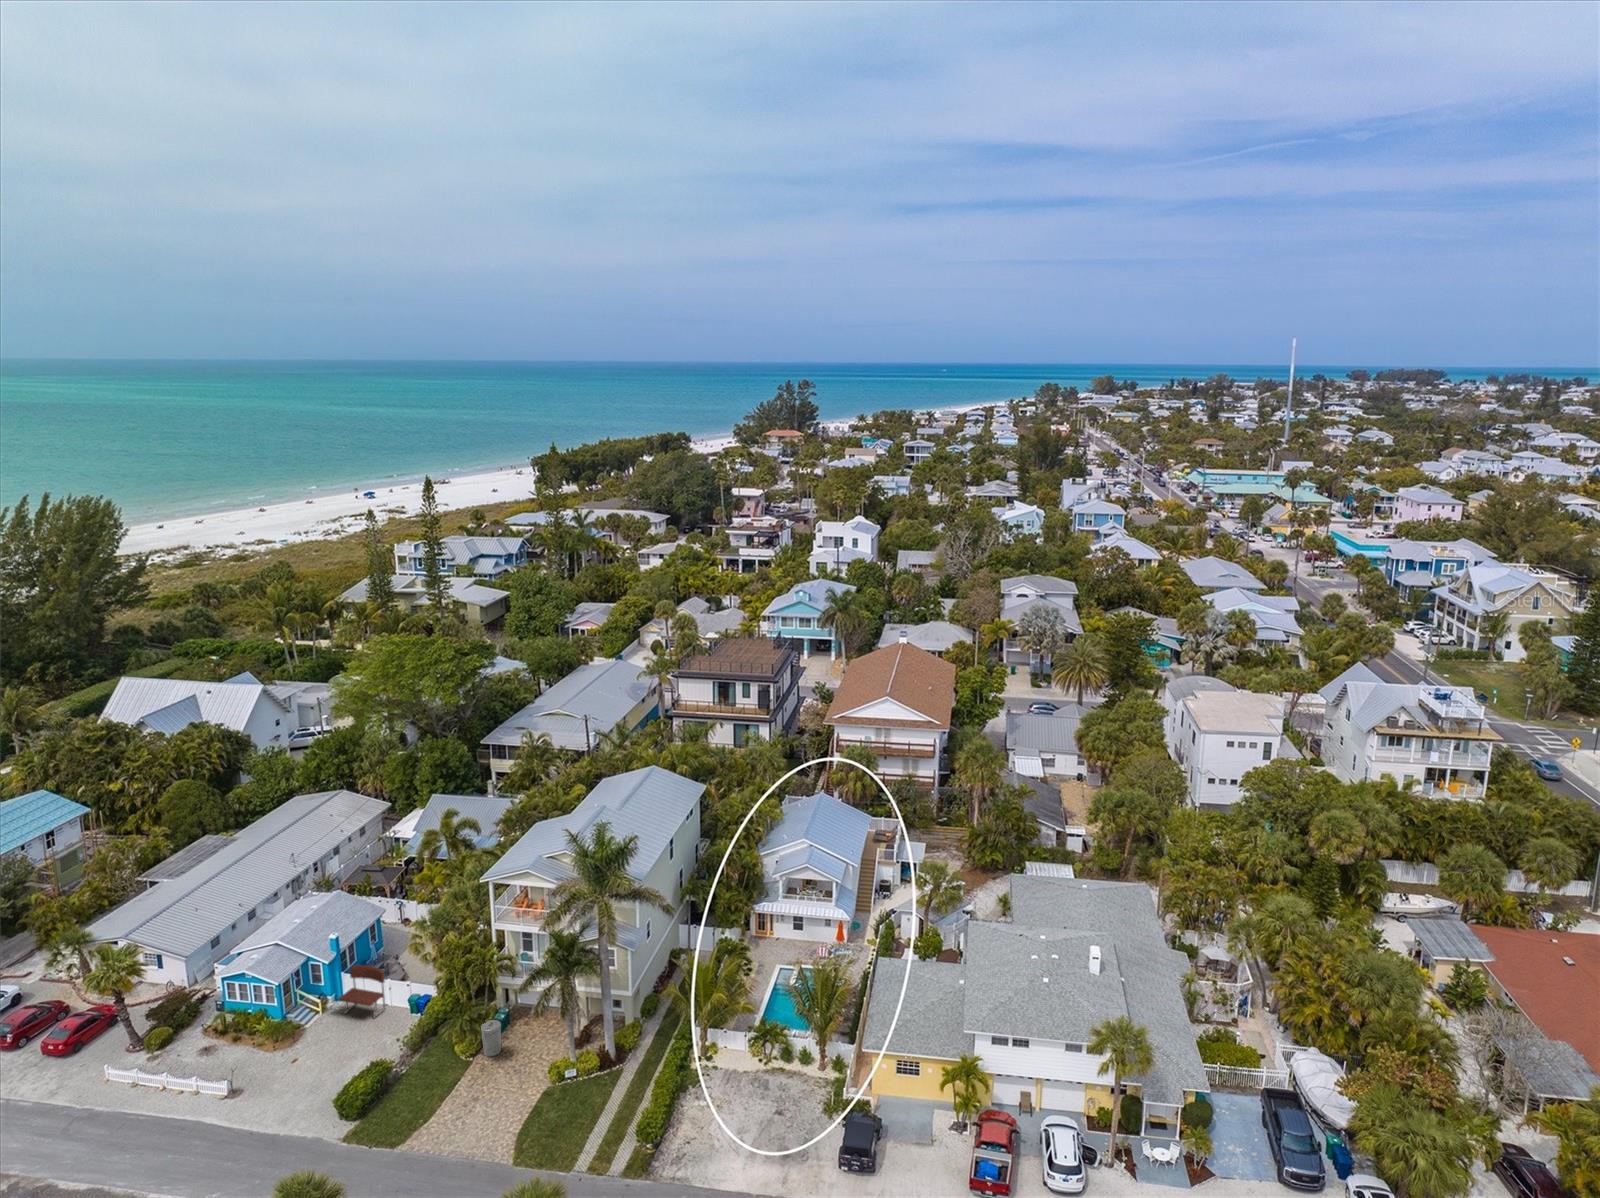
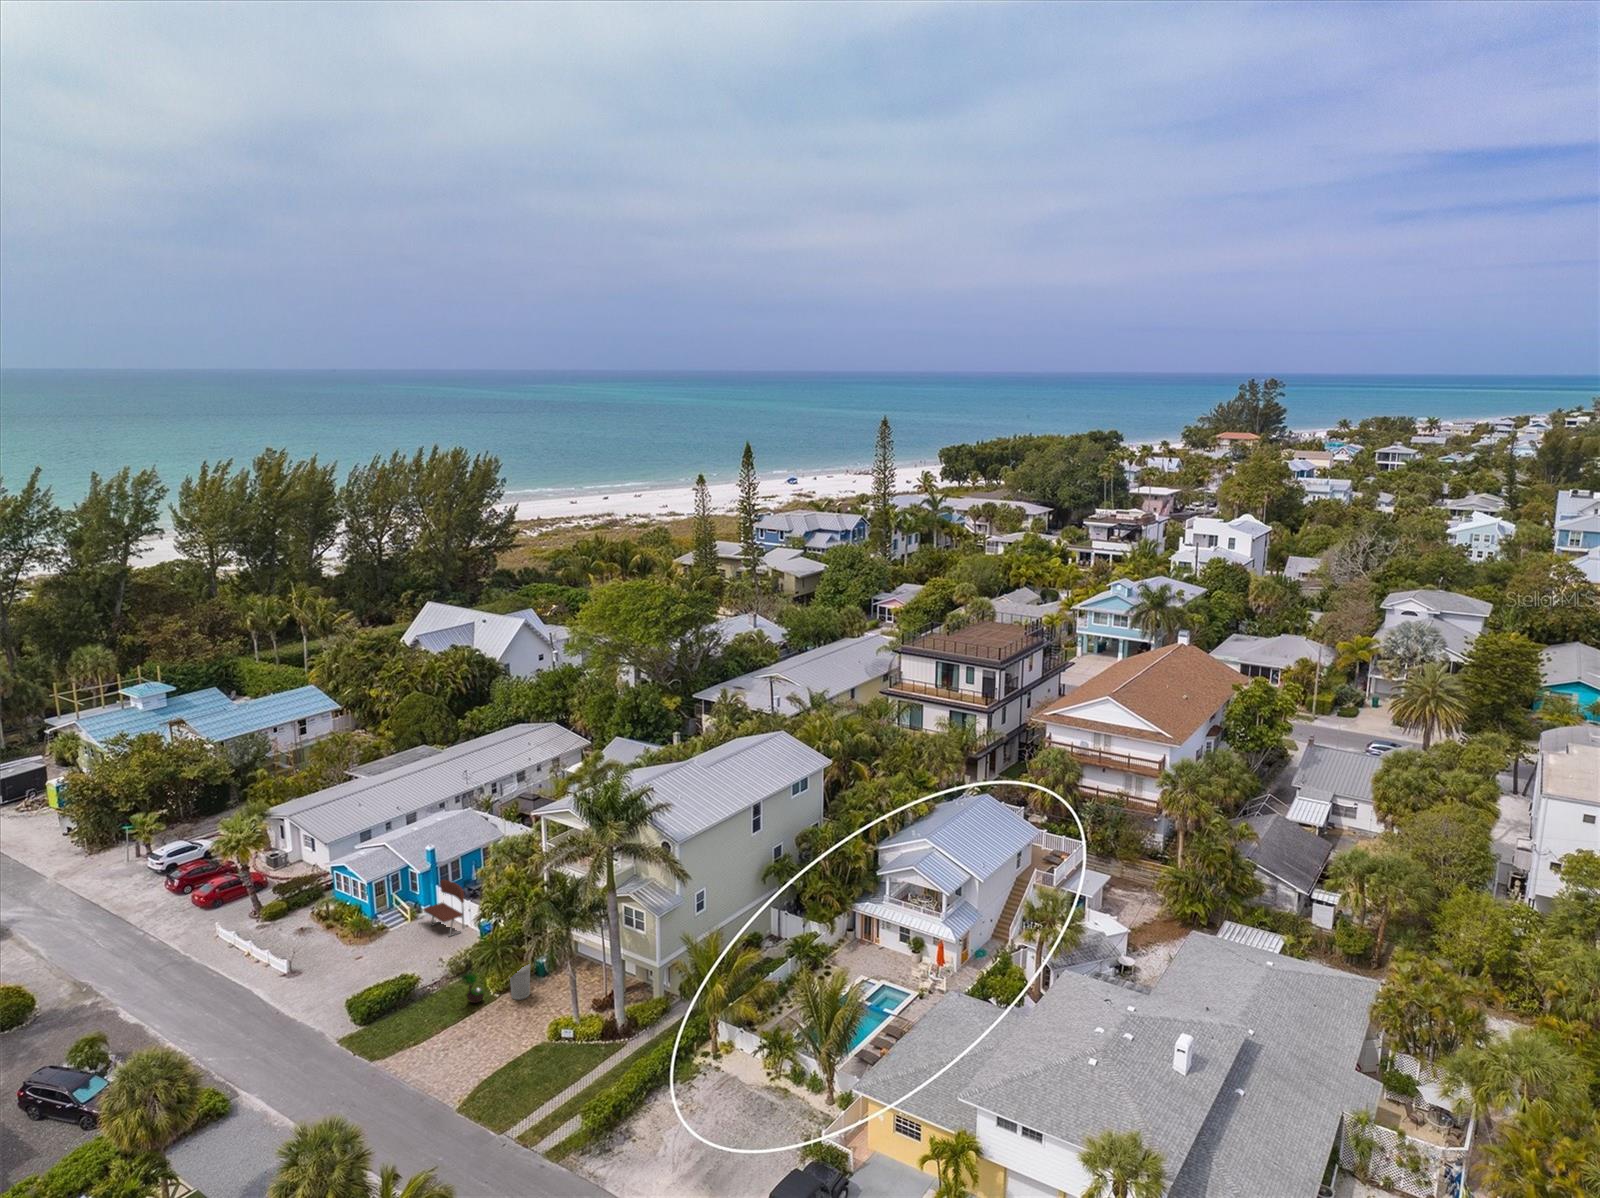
potted tree: none [438,1039,462,1070] -> present [461,972,484,1003]

